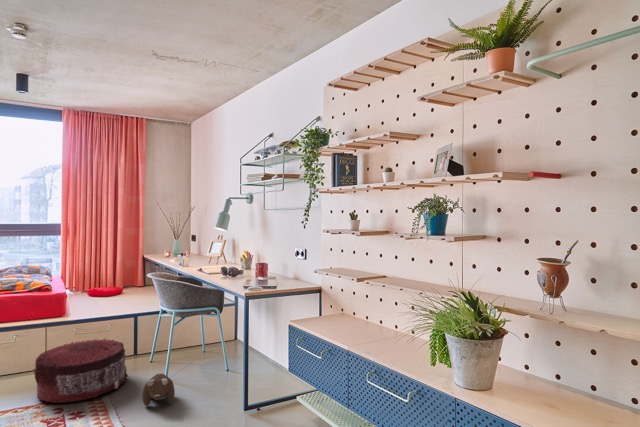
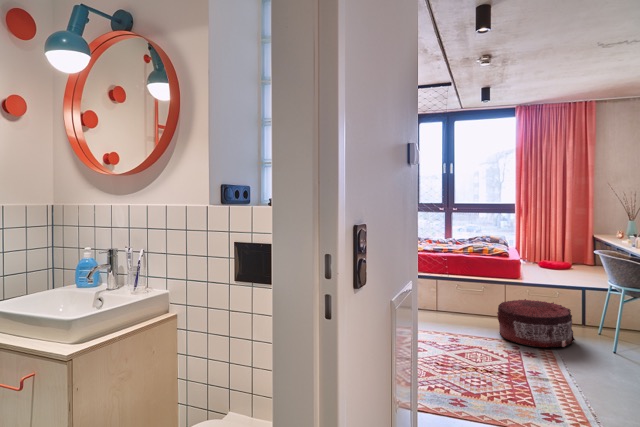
plush toy: present [142,373,175,406] -> none [589,344,624,376]

